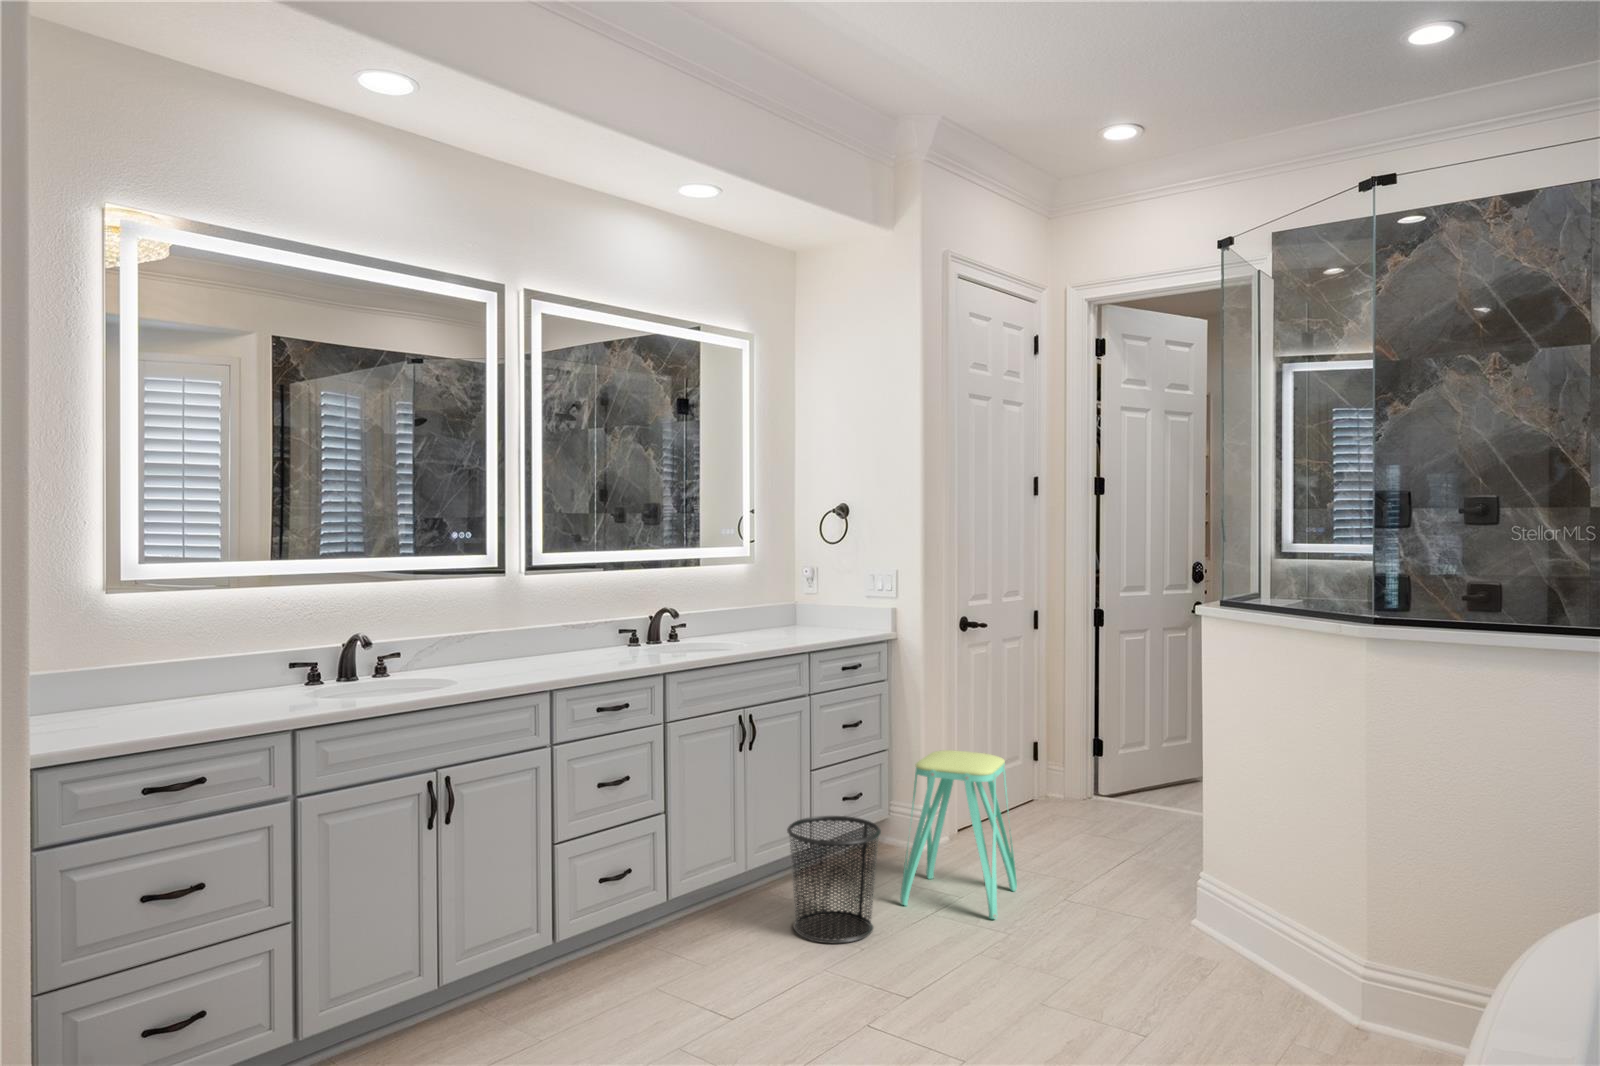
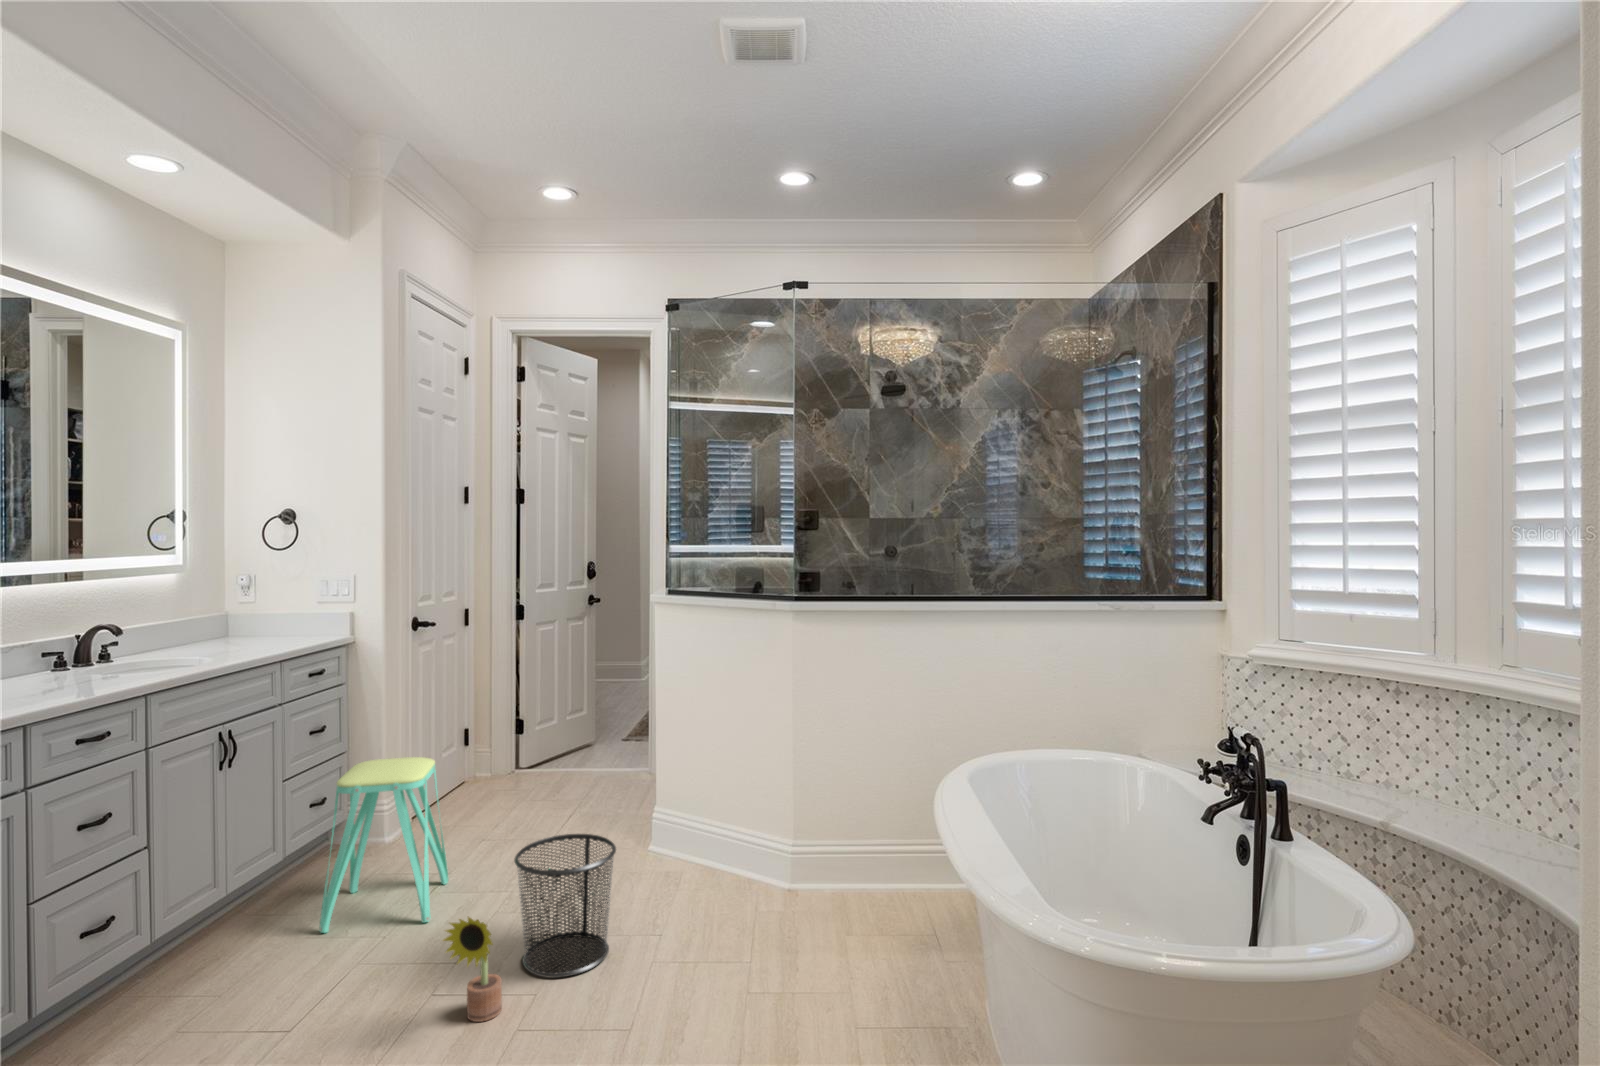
waste bin: present [787,816,881,944] -> present [514,834,616,978]
decorative plant: none [1002,904,1059,1016] -> present [444,917,502,1022]

